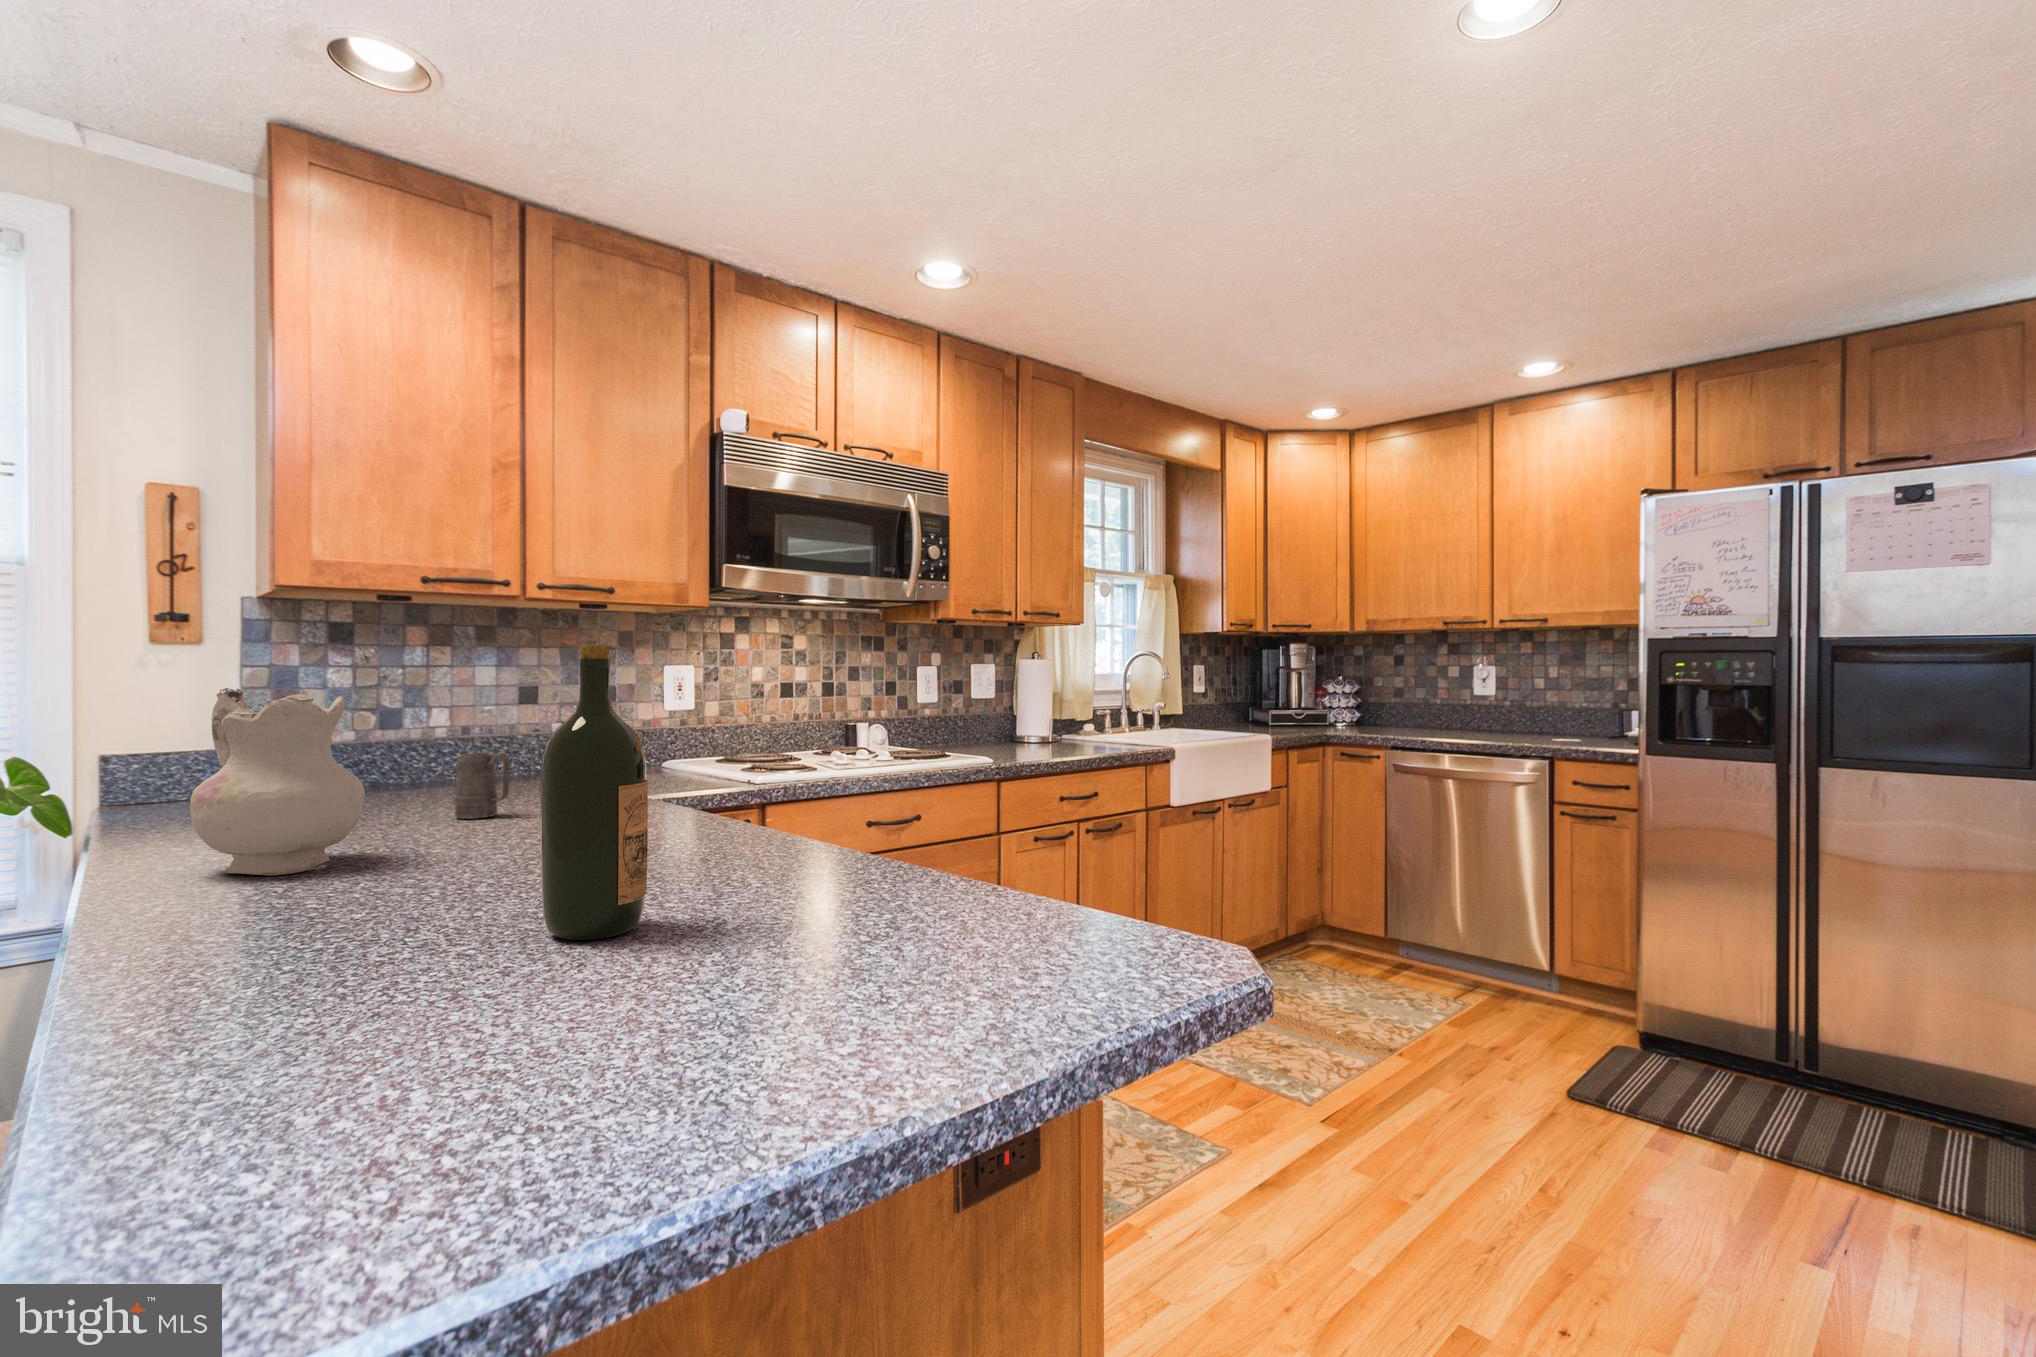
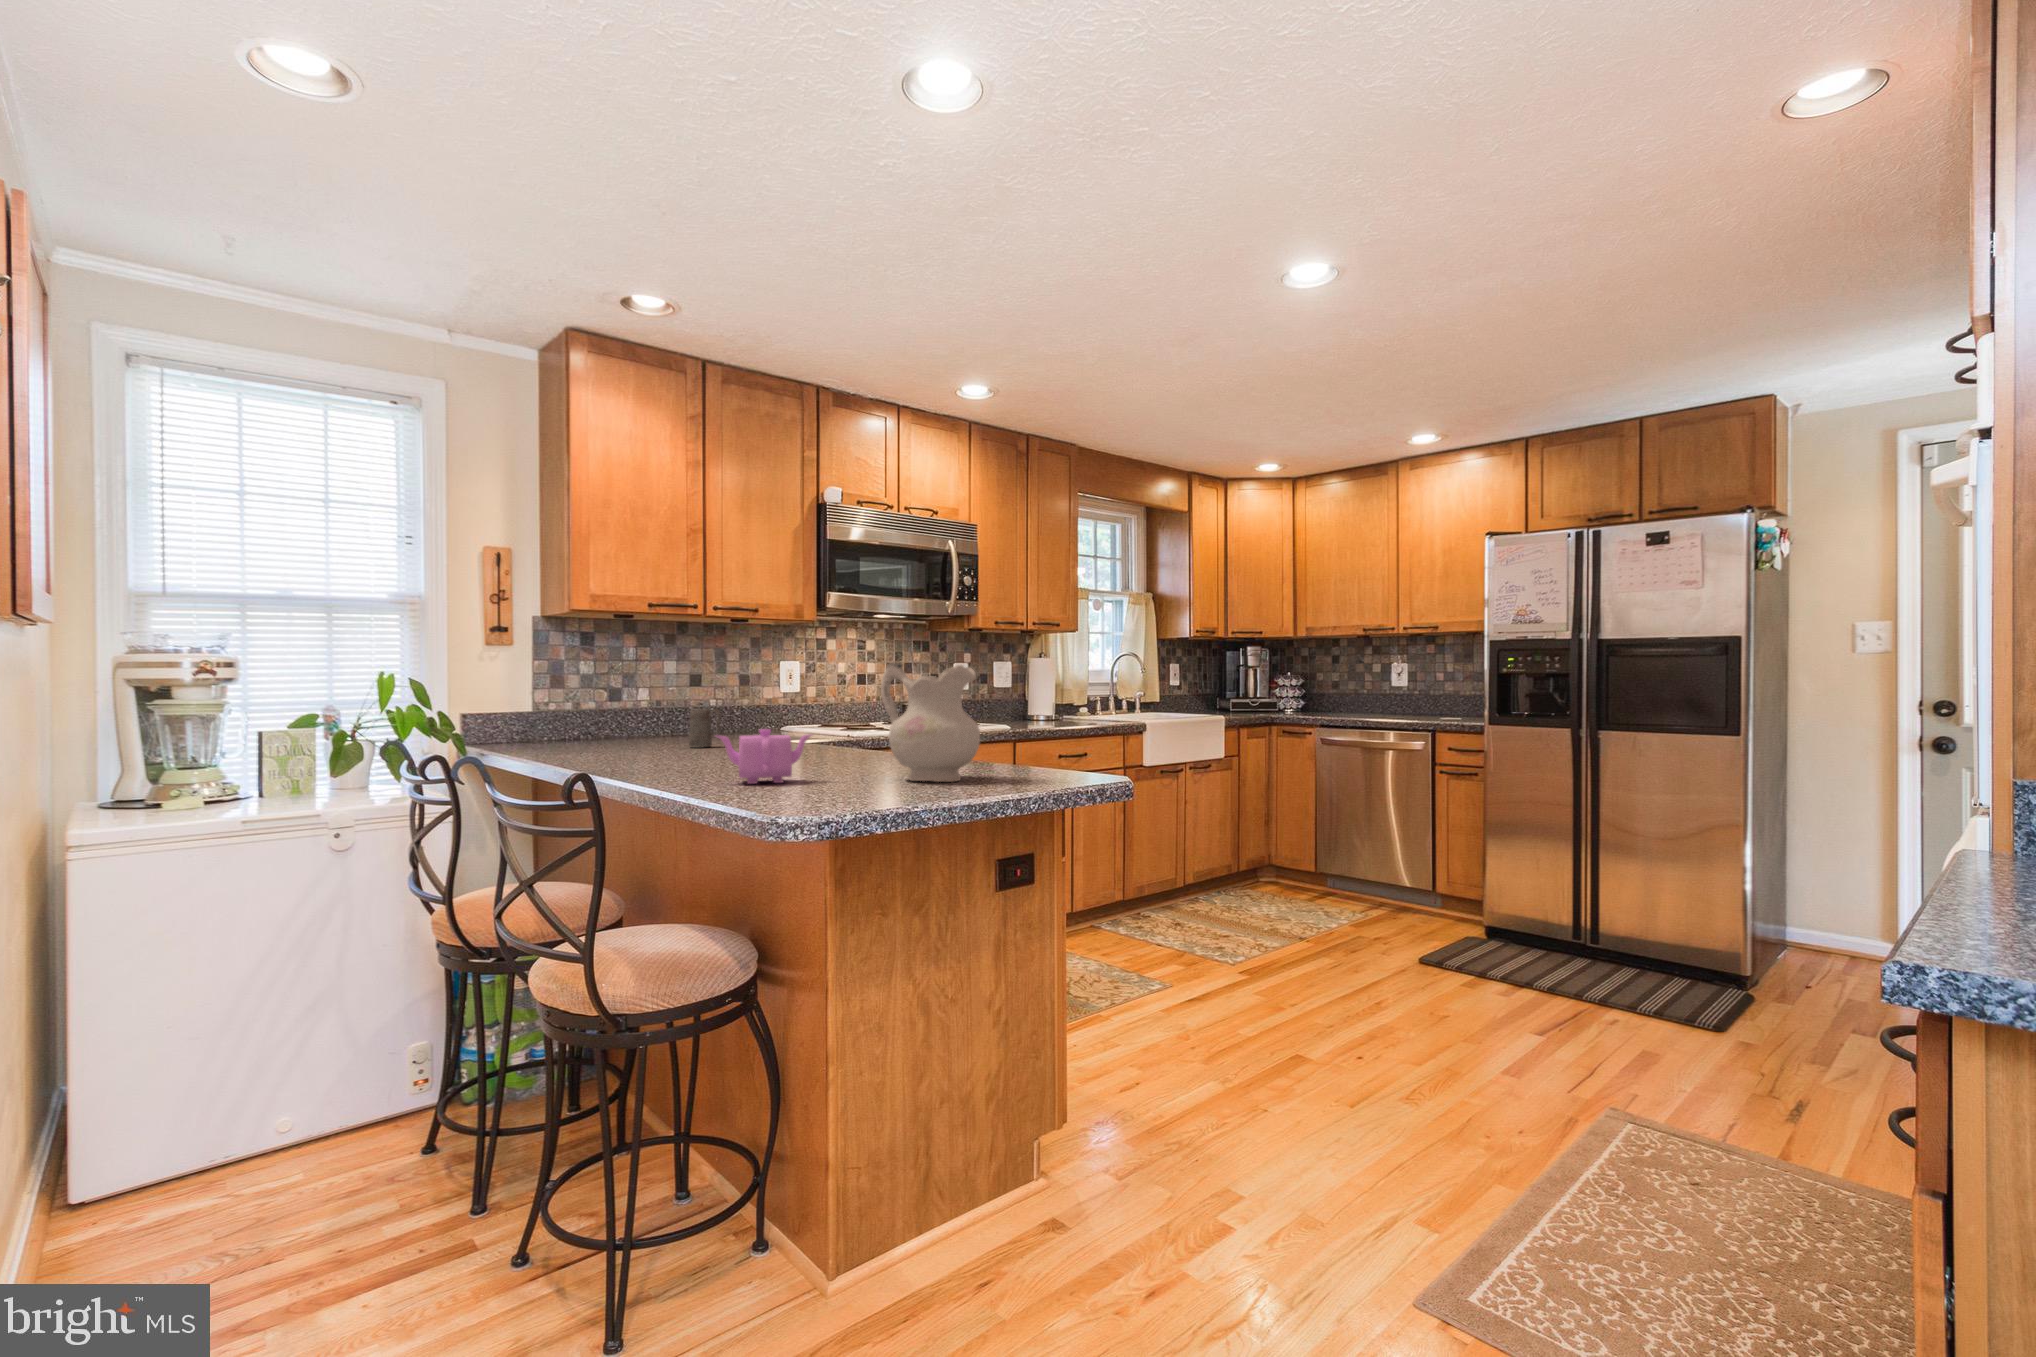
wine bottle: present [540,645,648,940] -> none [802,640,848,772]
ceramic pitcher: present [190,688,365,875] -> present [881,662,980,782]
teapot: none [231,872,517,1027] -> present [716,729,812,784]

